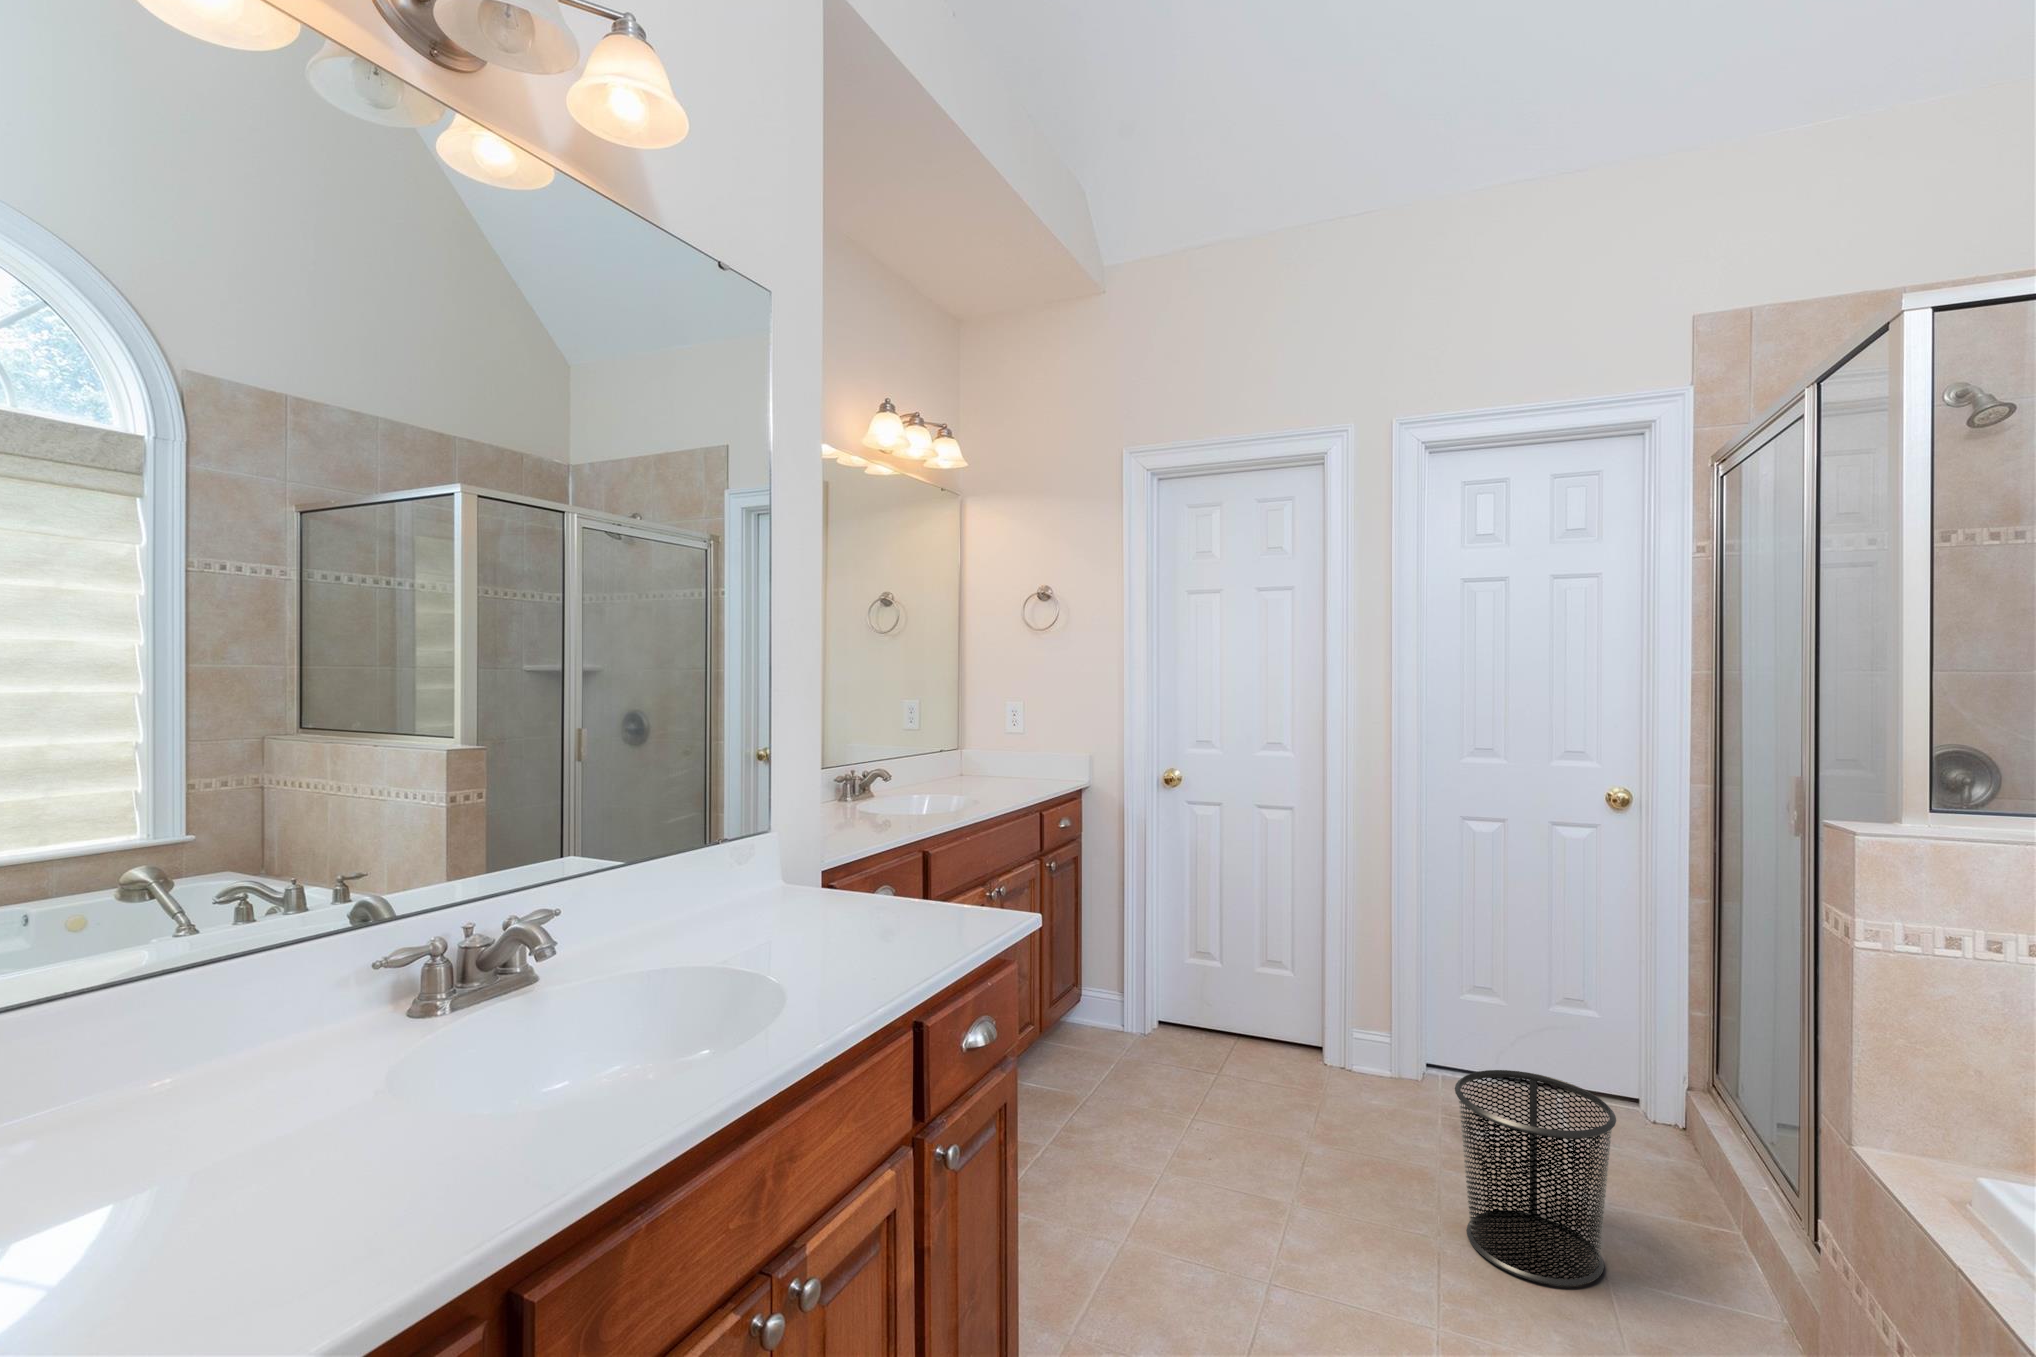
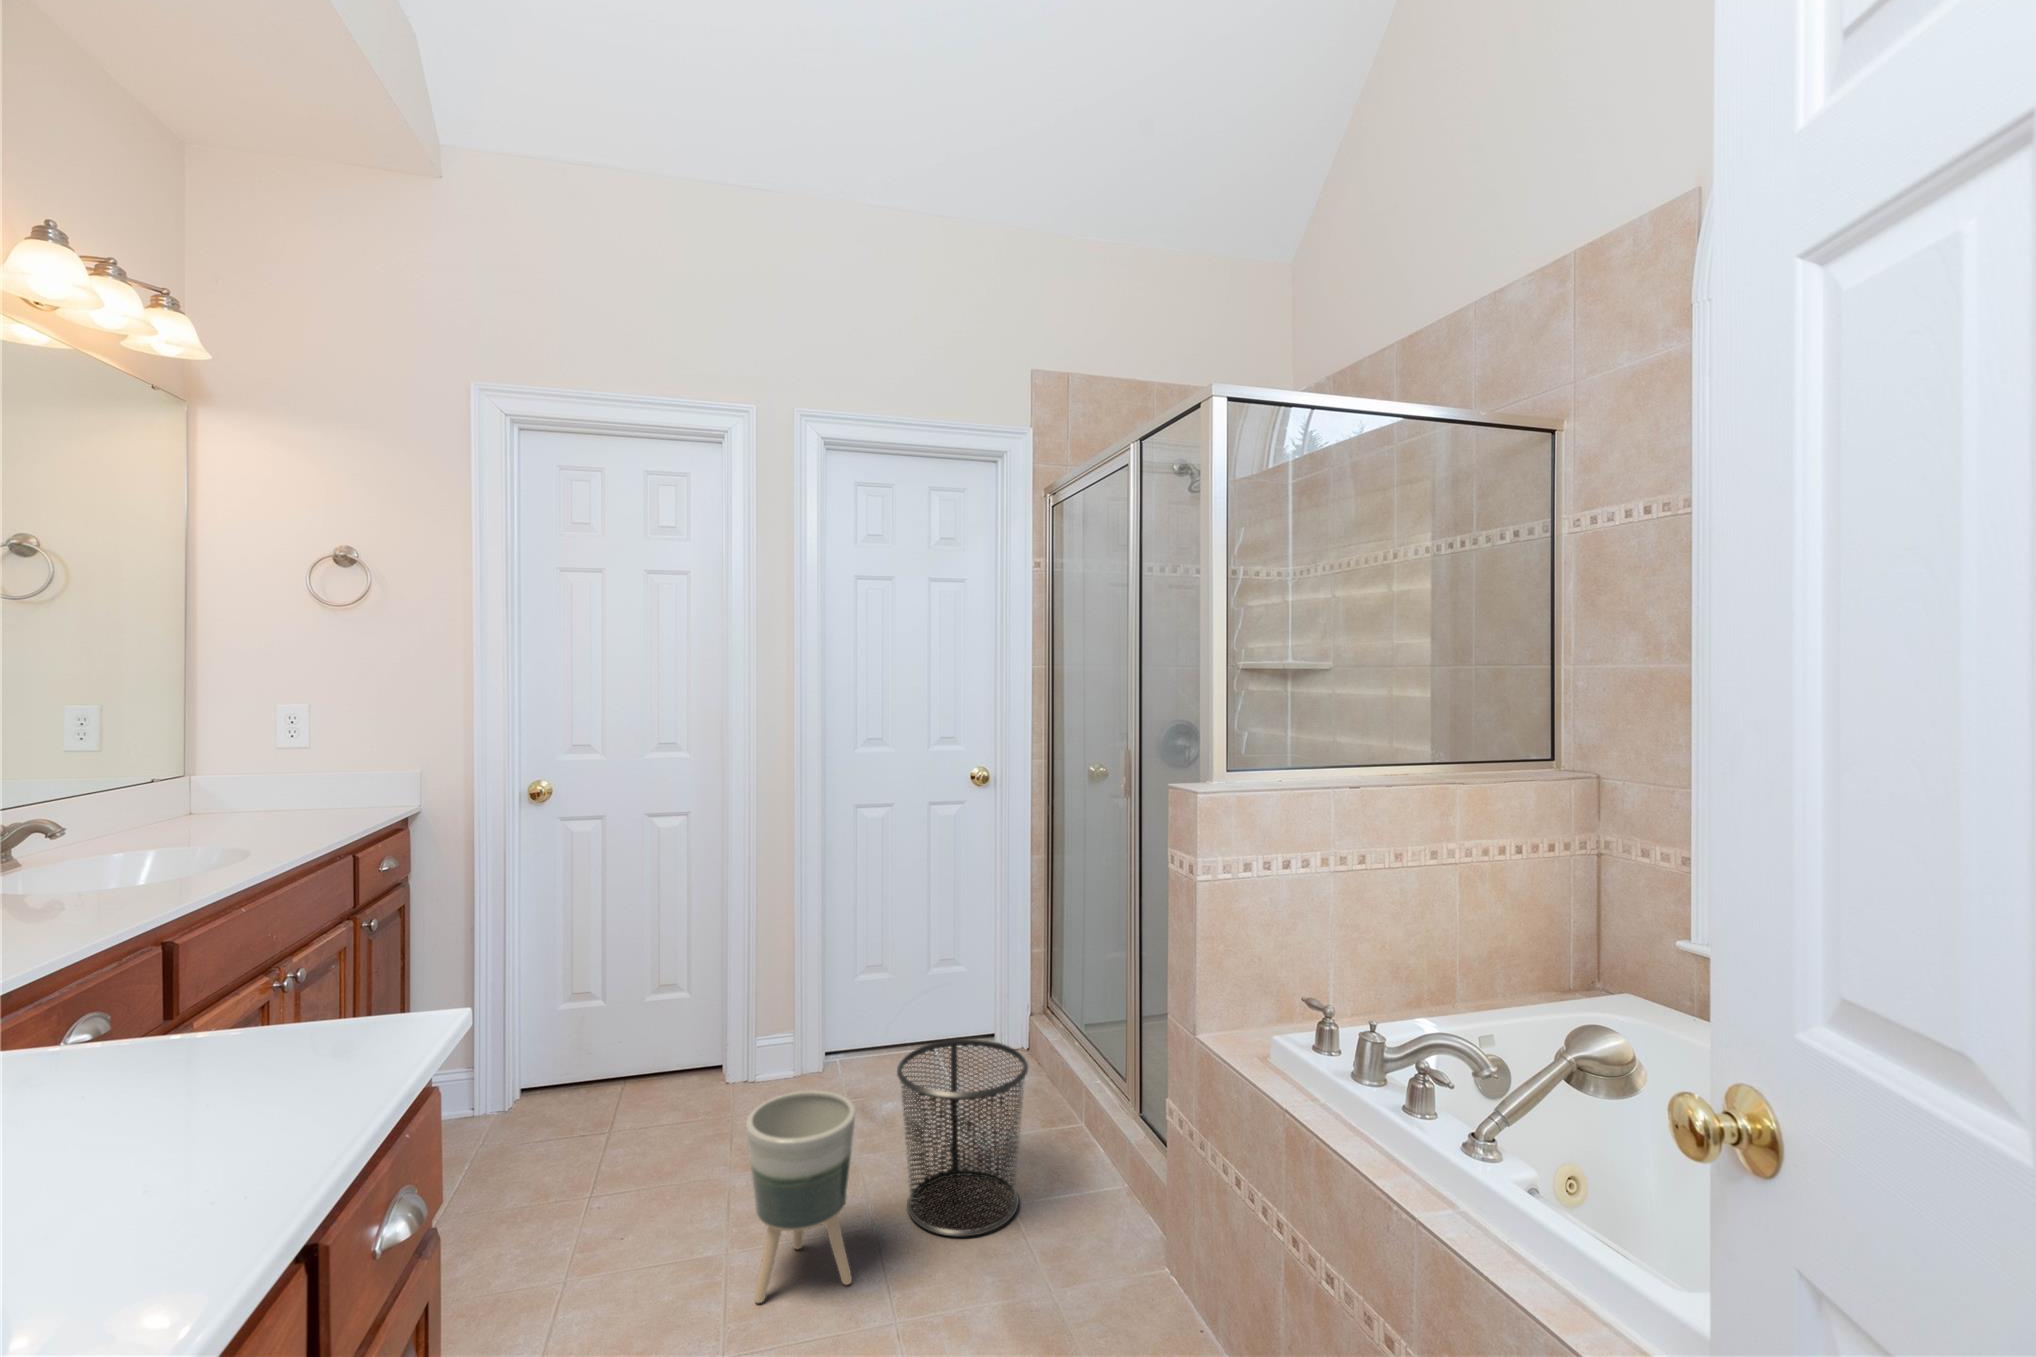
planter: none [1291,1070,1396,1266] -> present [746,1091,856,1303]

